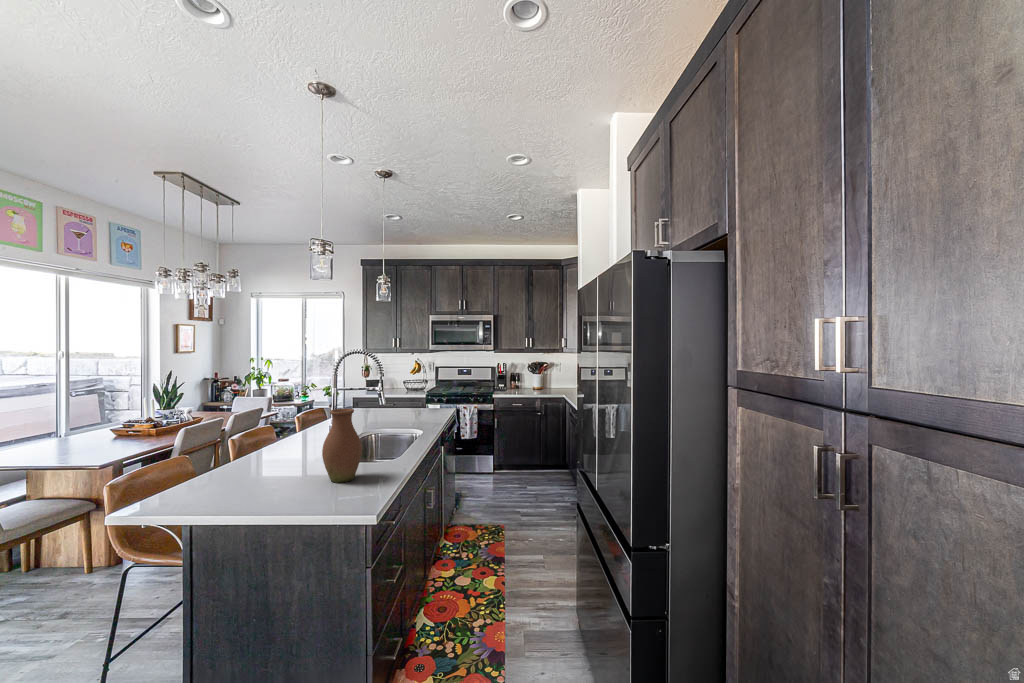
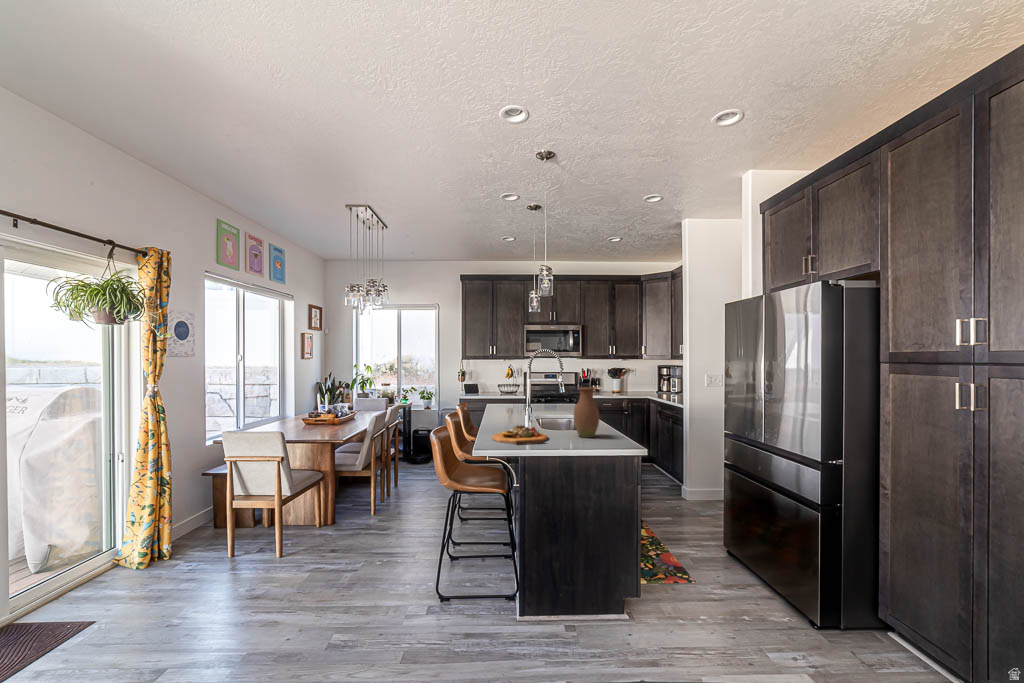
cutting board: none [186,464,283,503] -> present [492,425,548,445]

